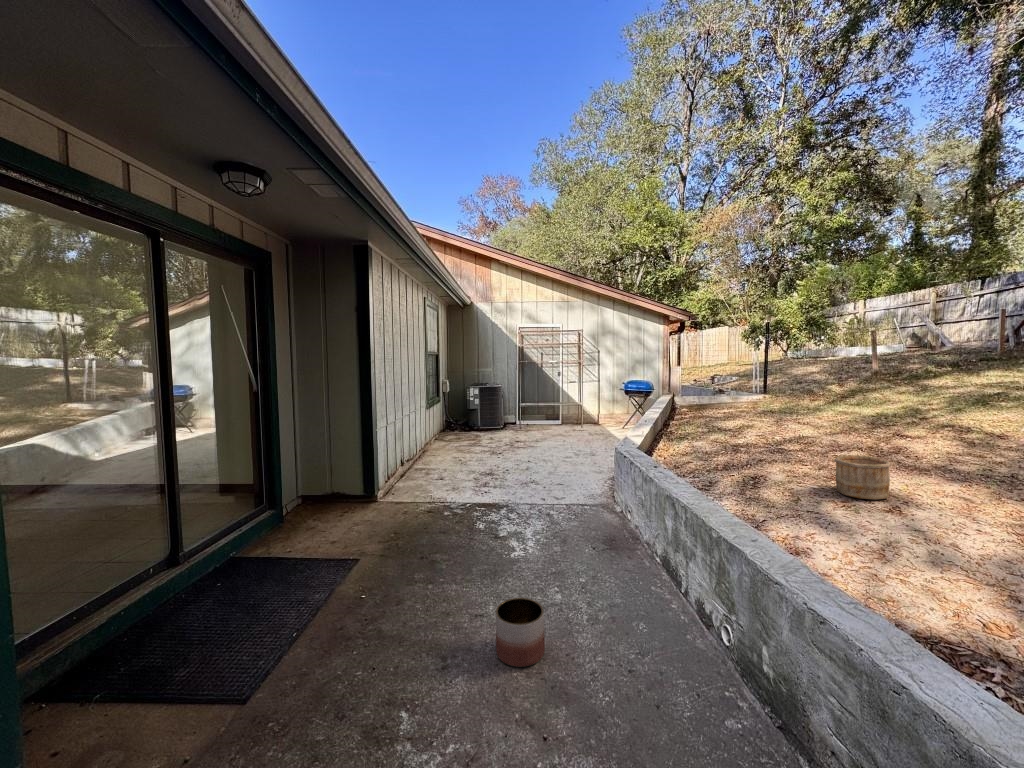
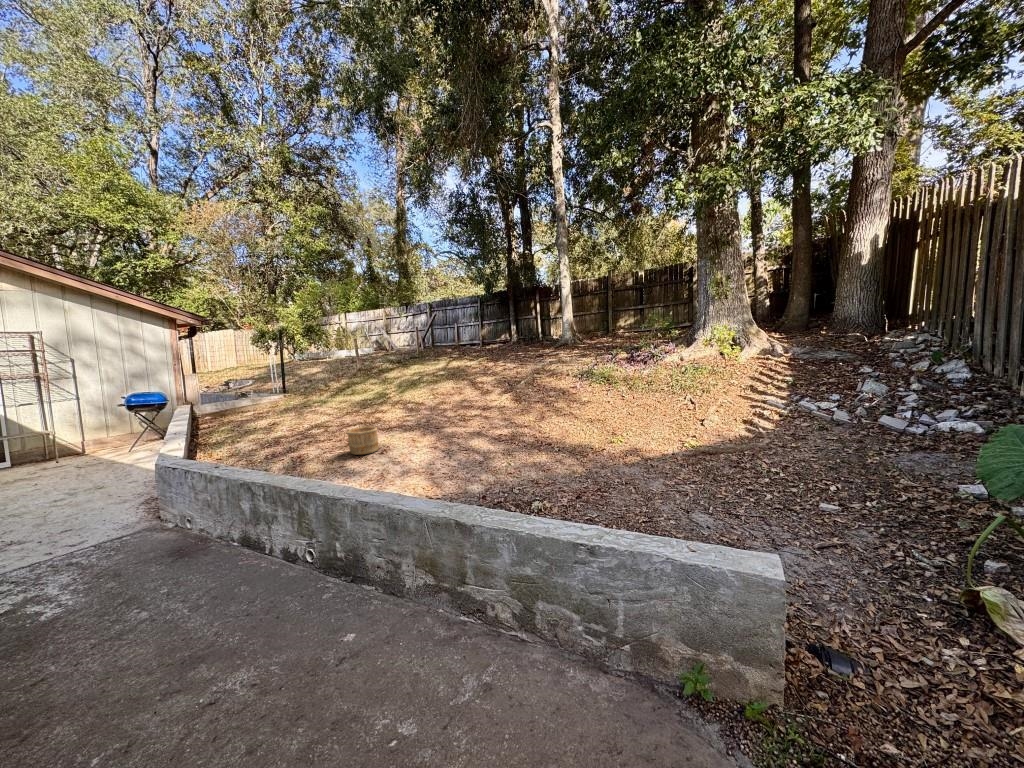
planter: present [496,598,545,667] -> none [91,609,157,677]

